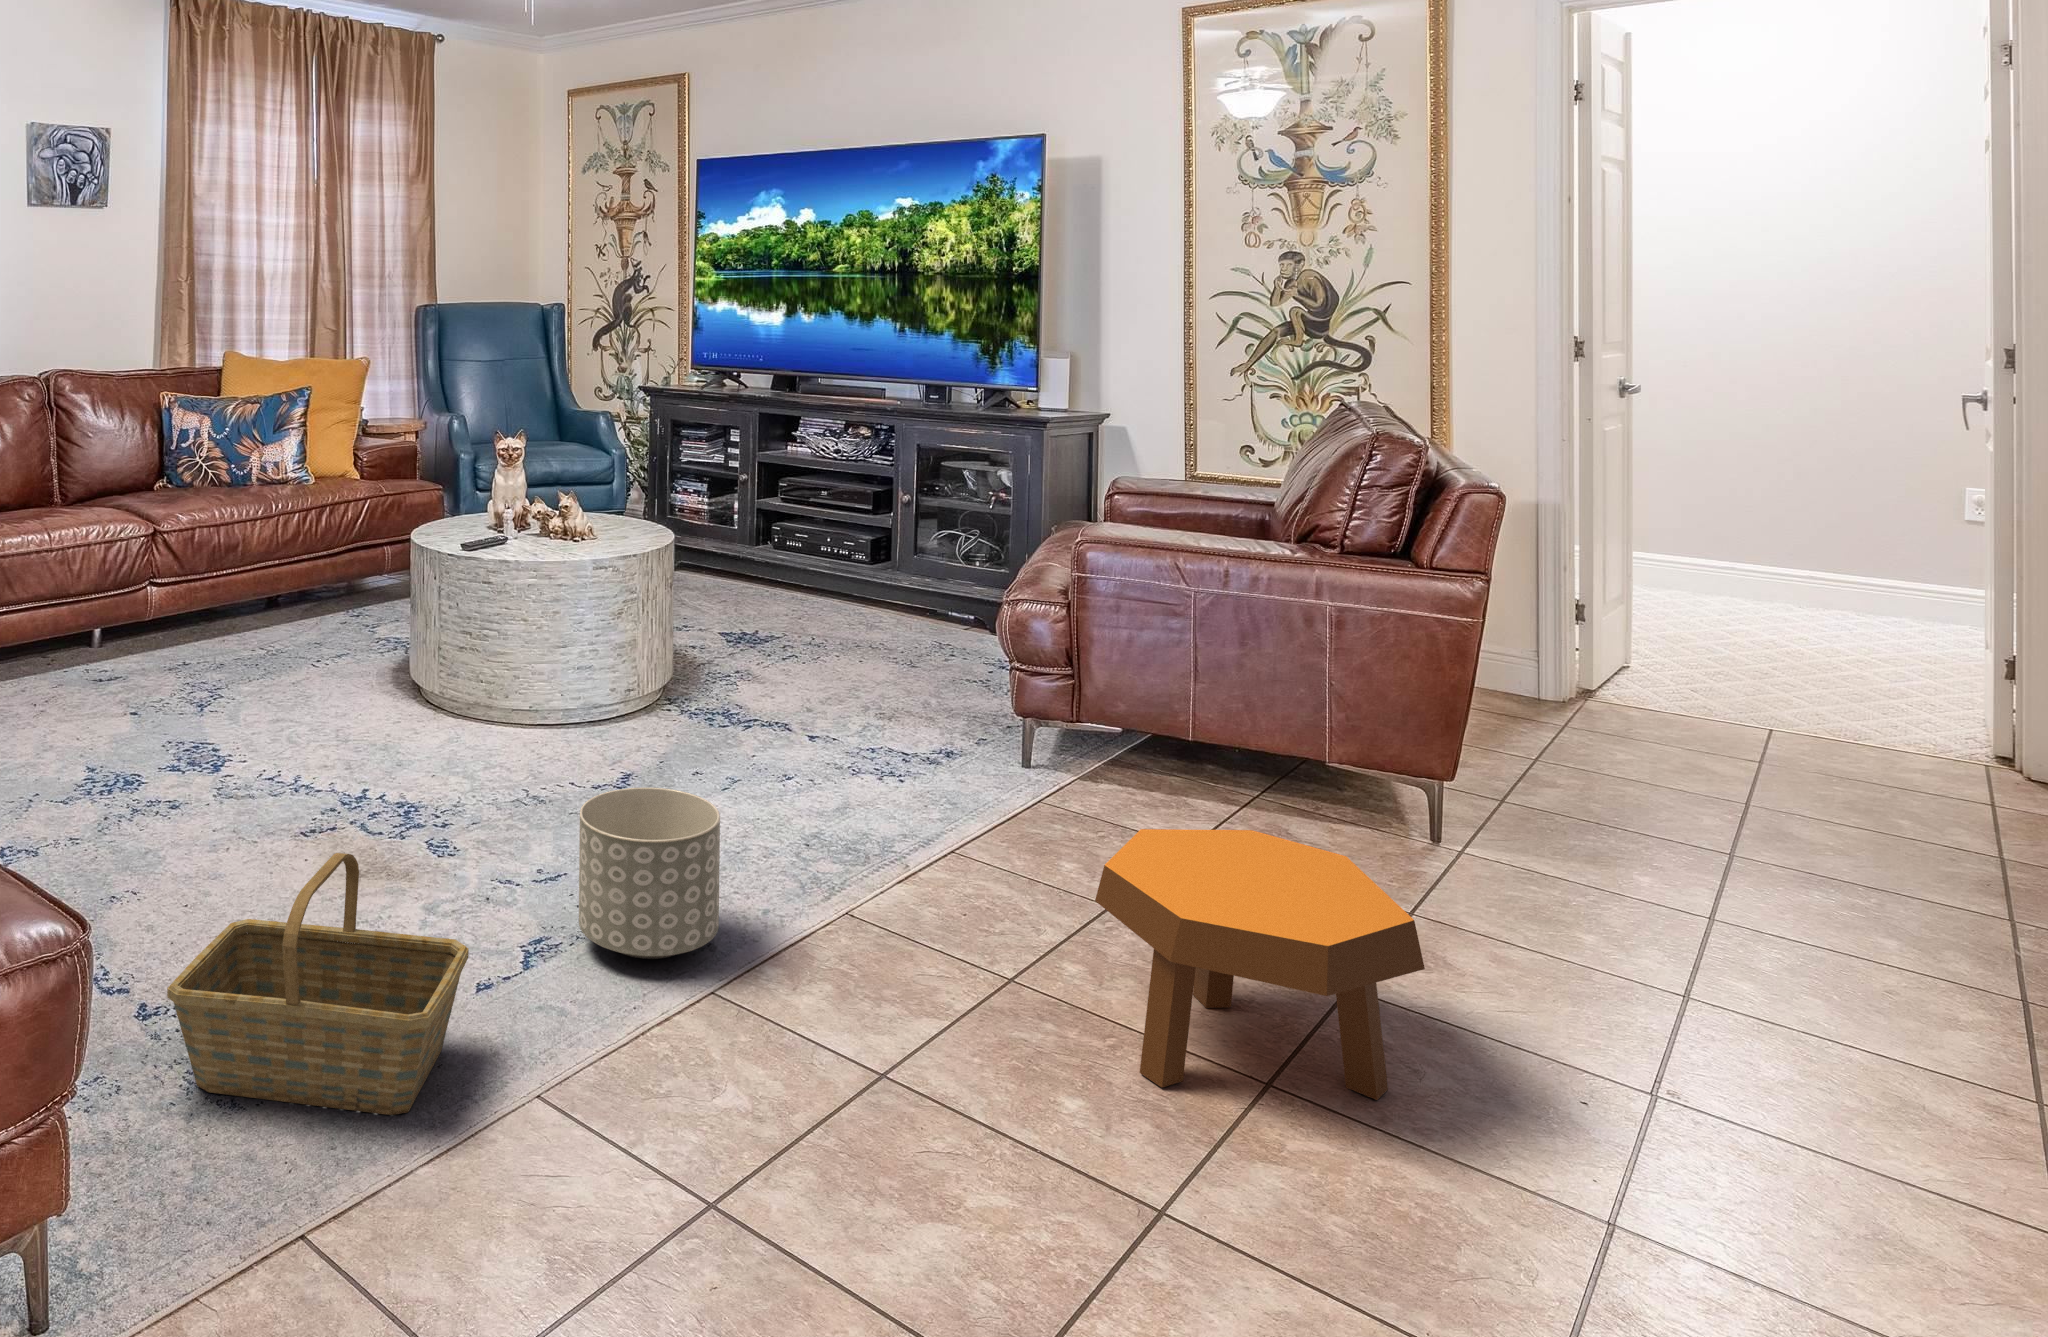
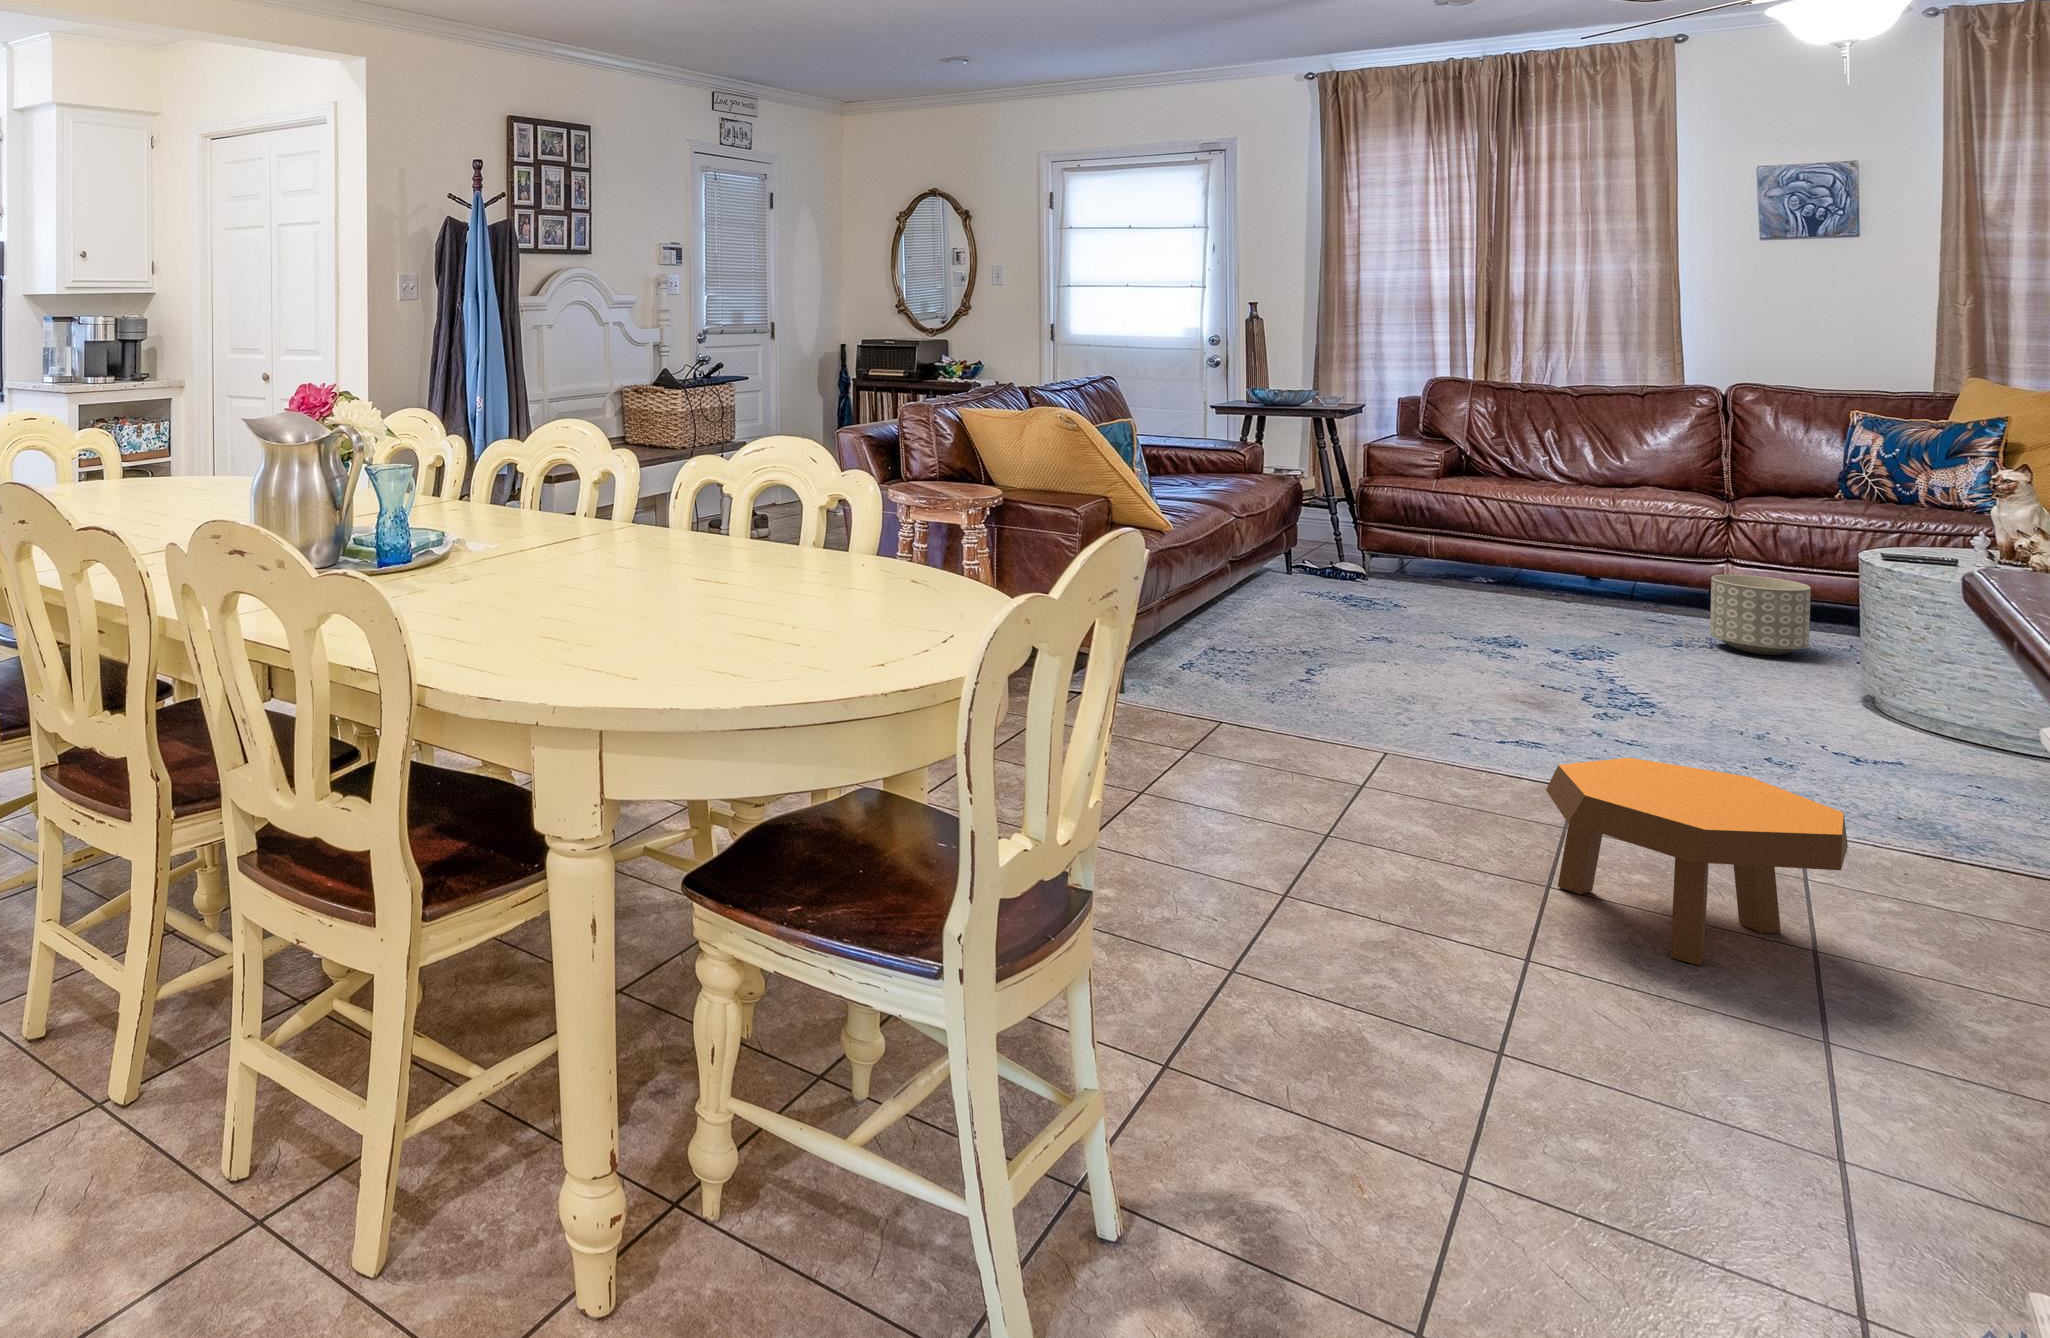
planter: present [579,787,720,959] -> present [1710,575,1811,655]
basket: present [167,853,469,1115] -> none [1185,607,1313,725]

